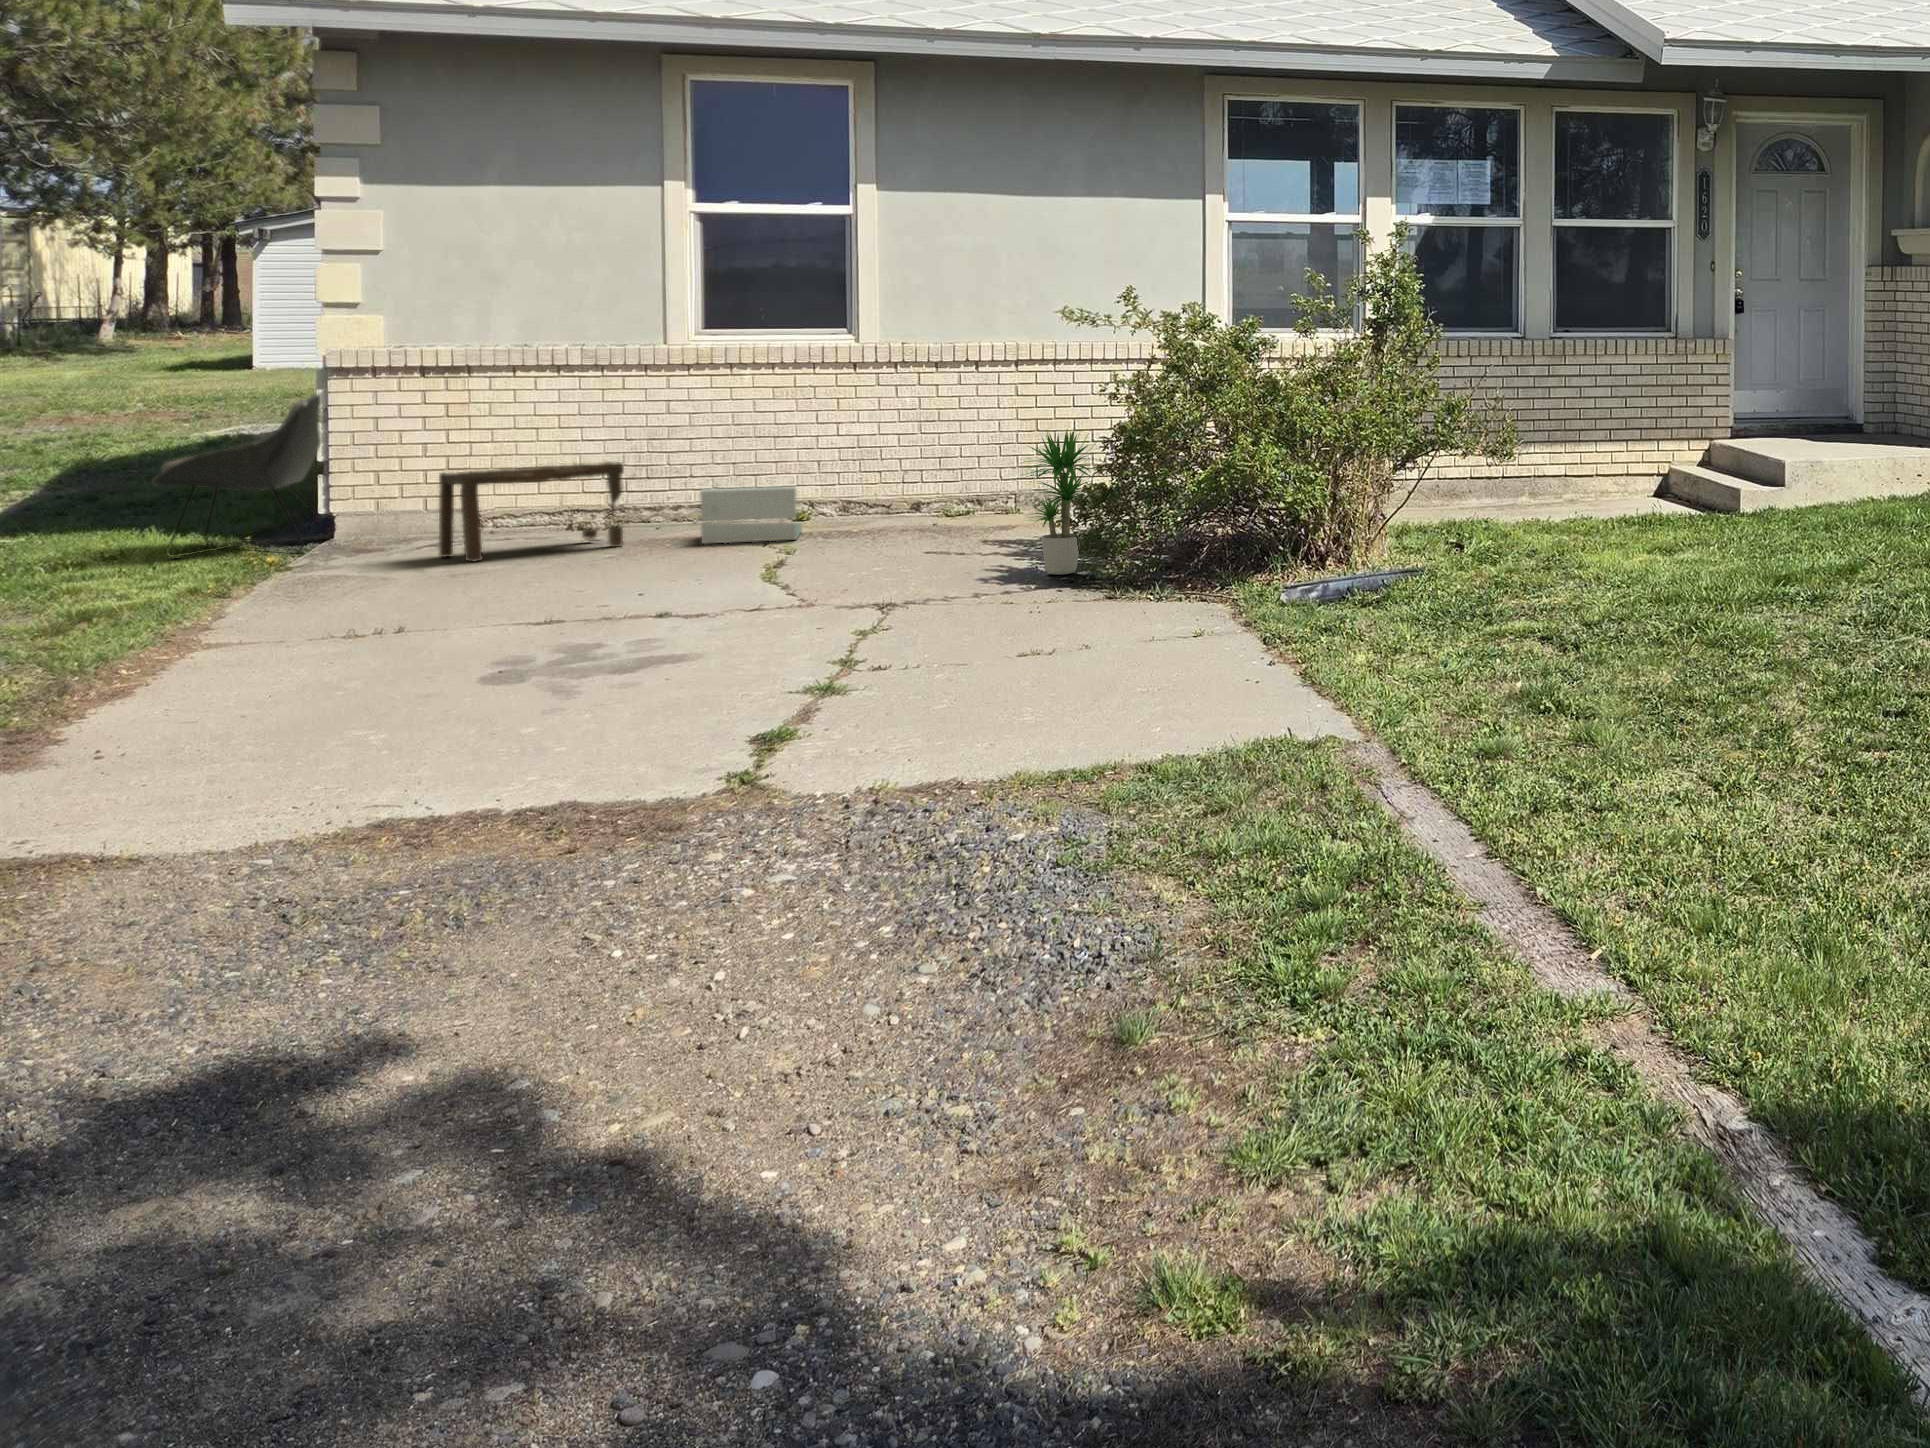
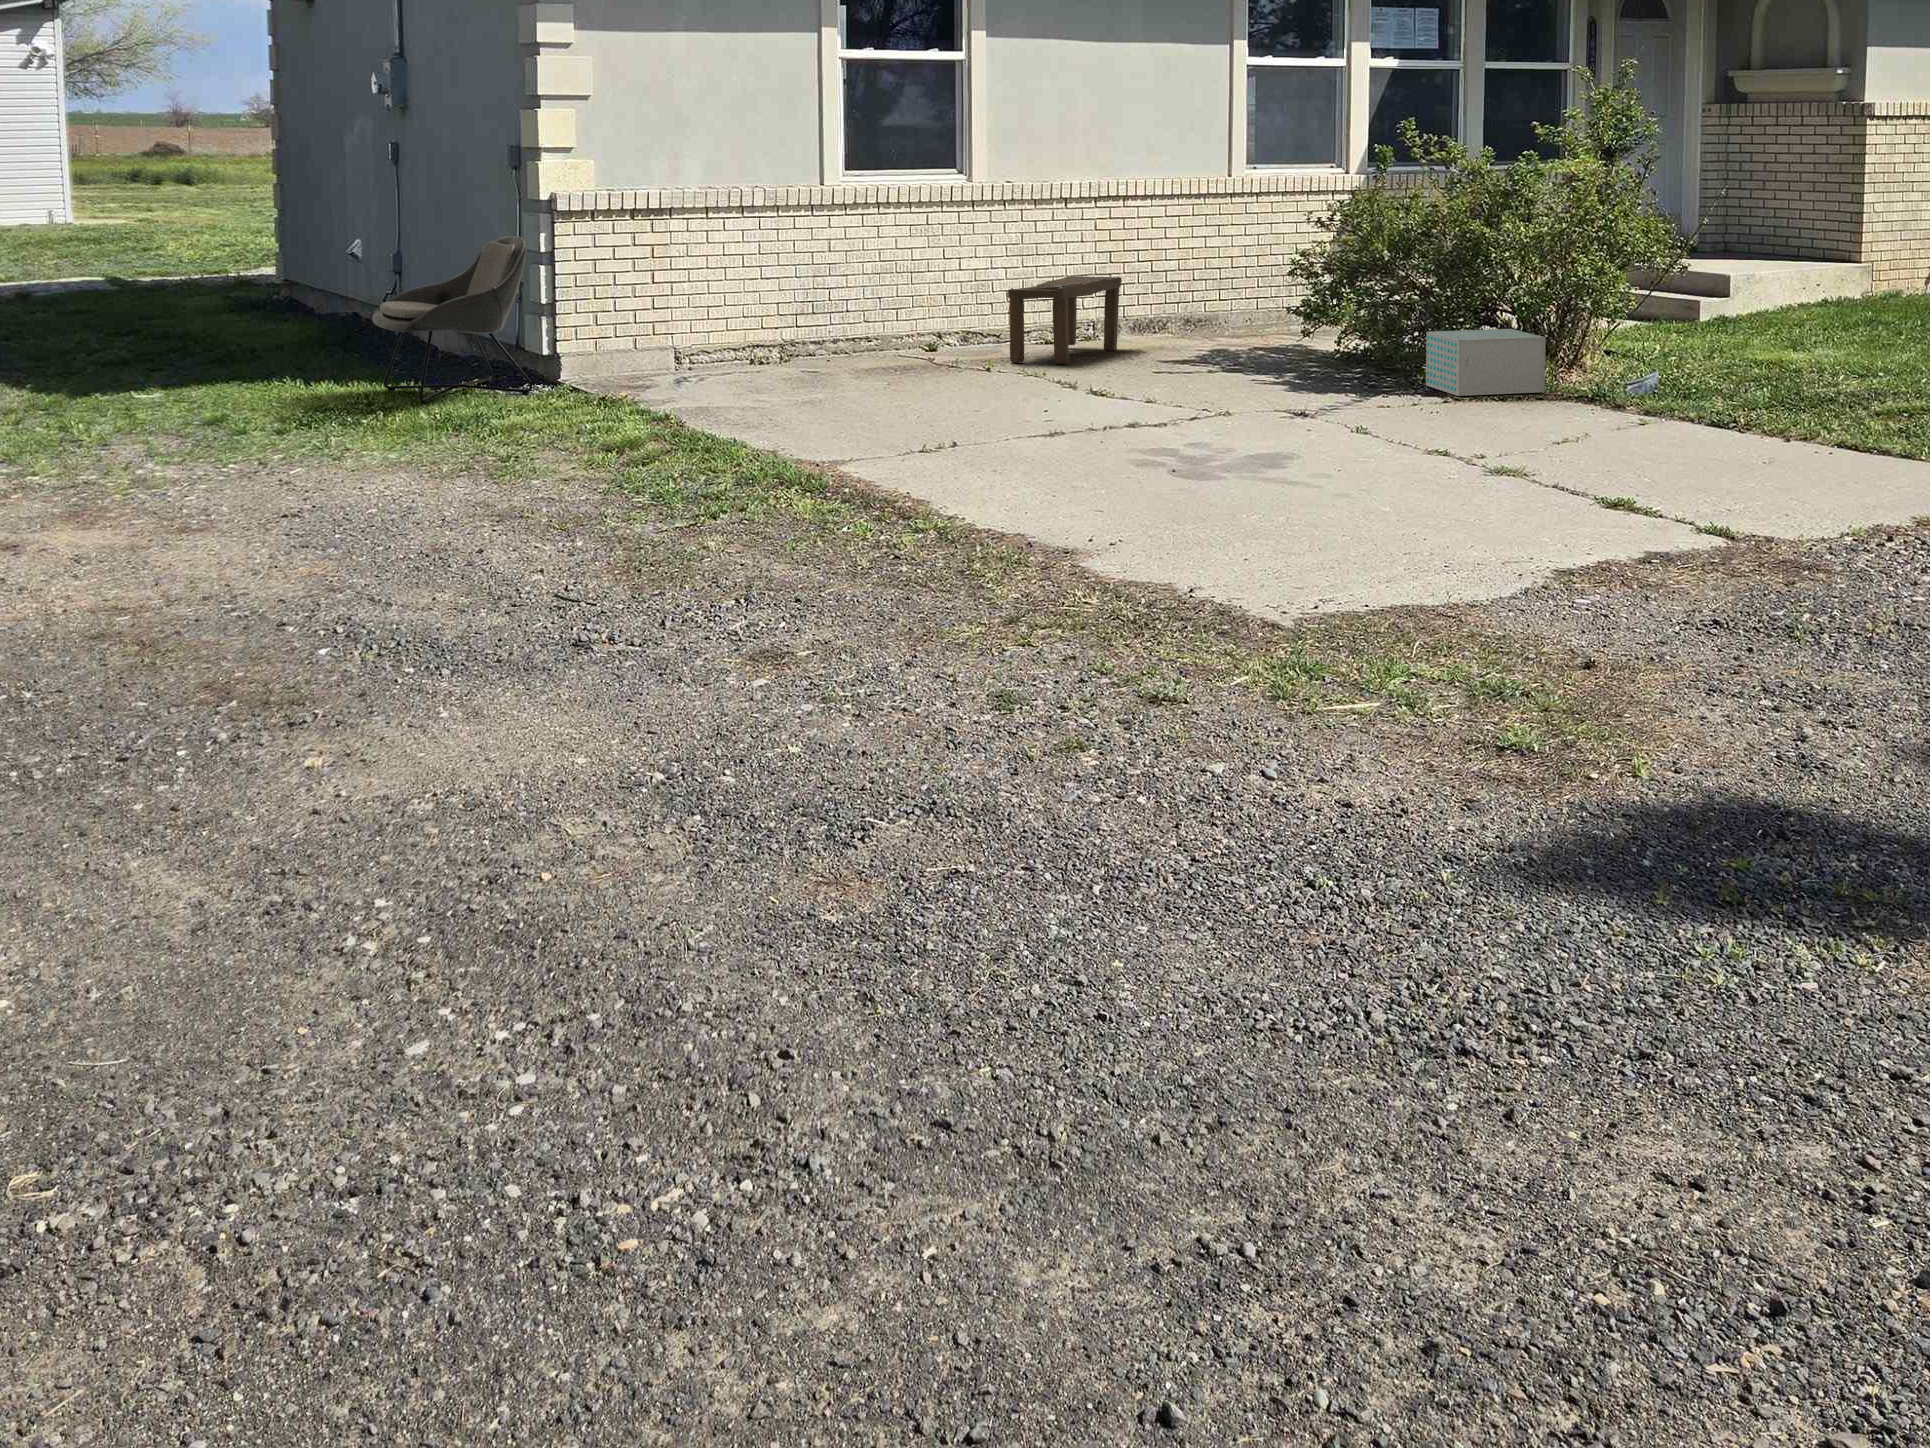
potted plant: present [1024,430,1104,575] -> none [1304,253,1385,384]
bench: present [439,460,624,562] -> present [1008,276,1122,364]
storage box: present [700,486,802,543] -> present [1426,329,1546,396]

